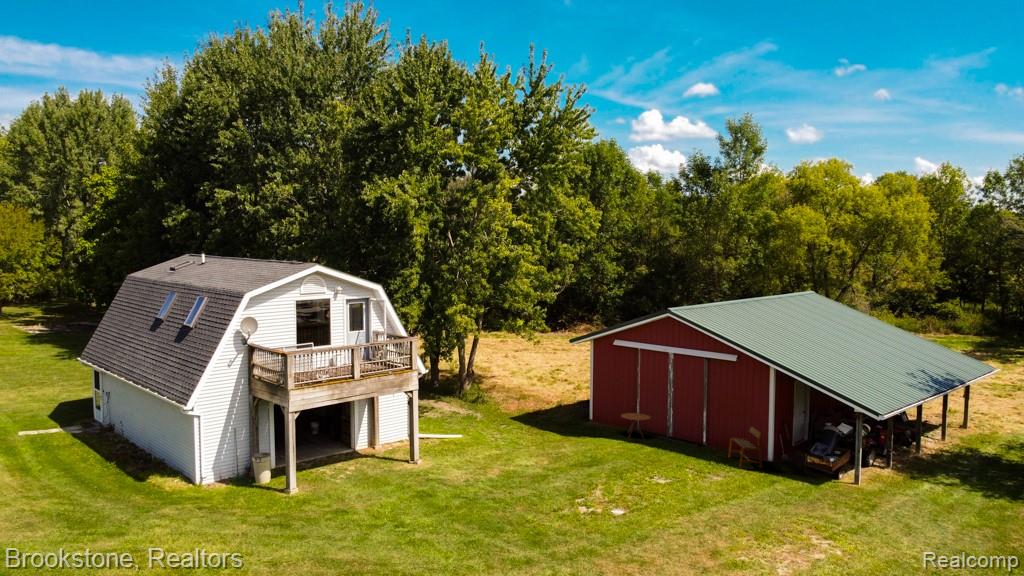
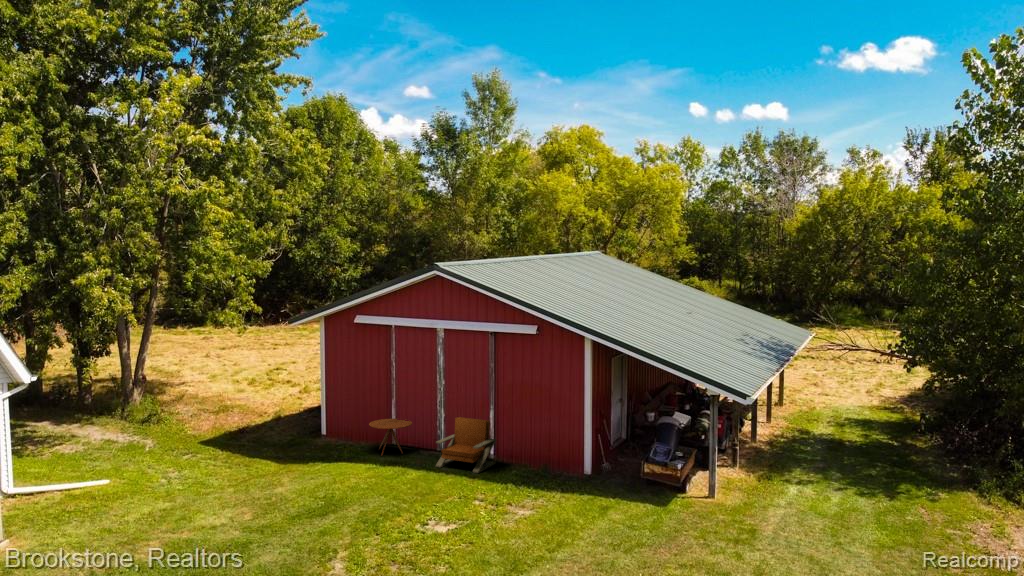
lounge chair: none [665,416,710,456] -> present [436,417,496,473]
bench: present [728,427,762,468] -> none [524,420,573,484]

